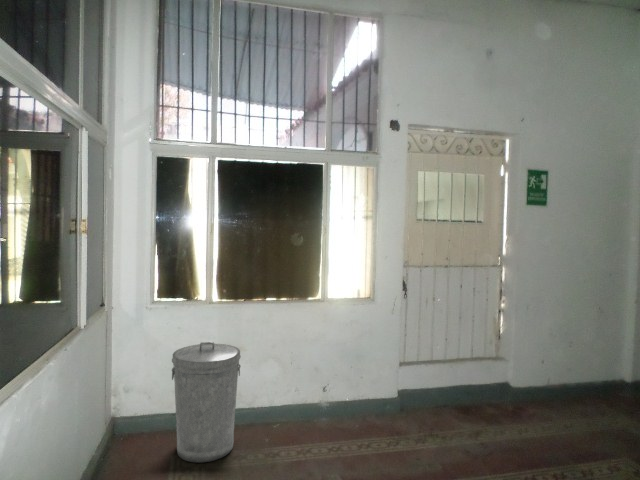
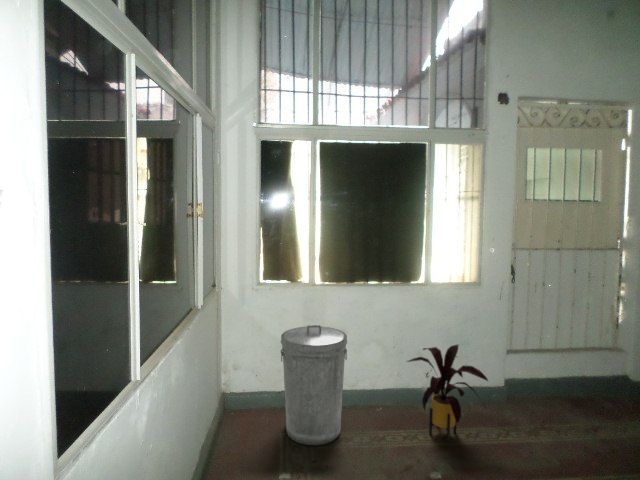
house plant: none [298,357,370,450] -> present [408,345,488,441]

